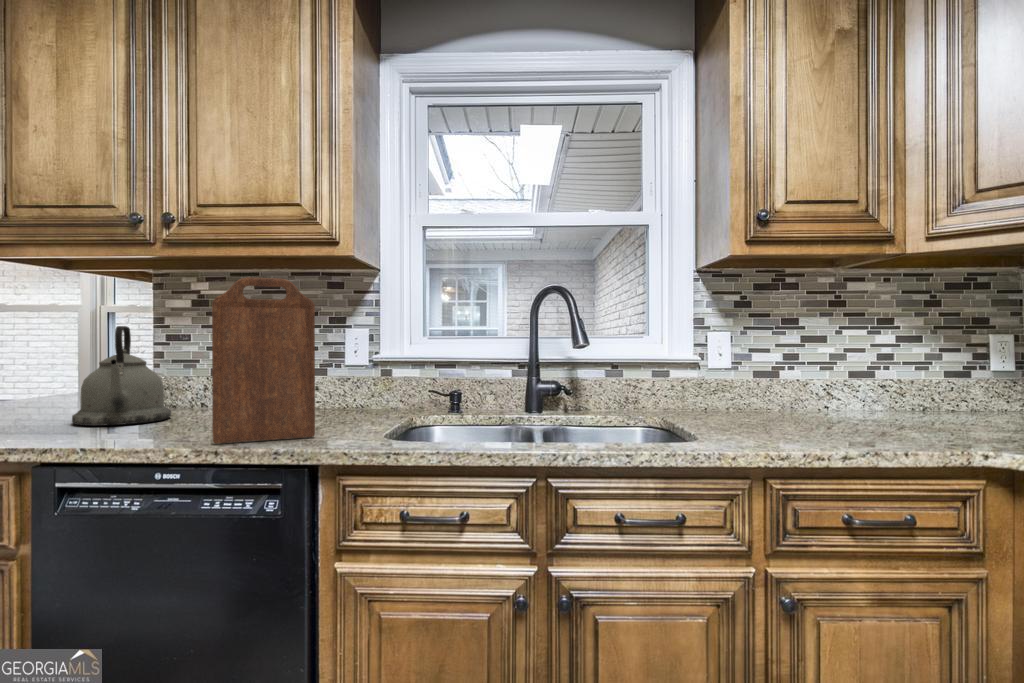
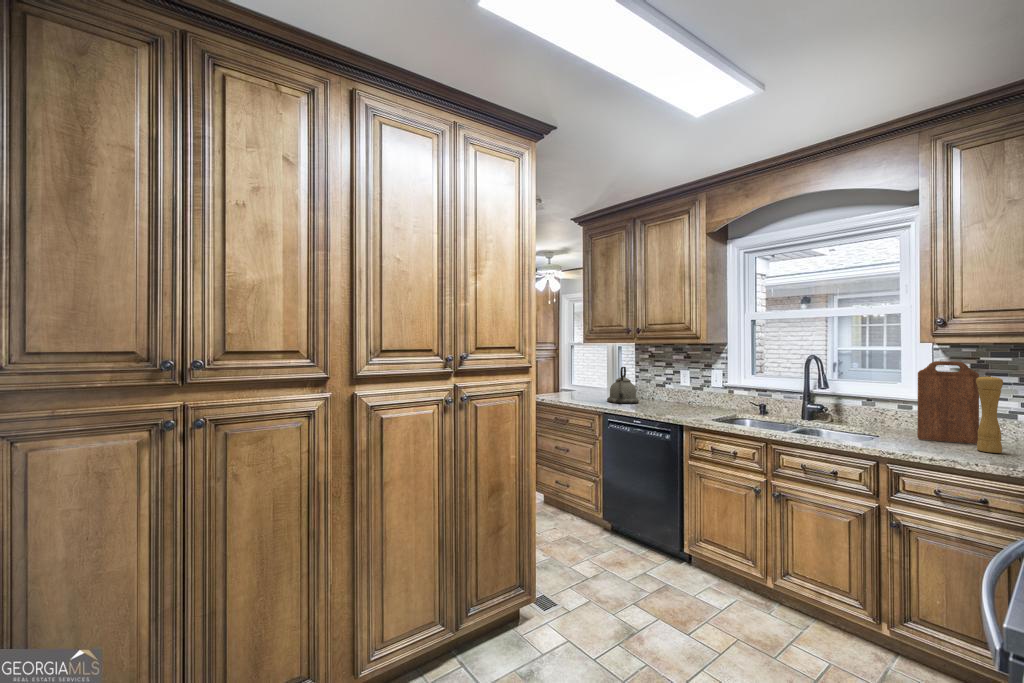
cutting board: present [212,277,315,443] -> present [917,361,979,444]
pepper mill: none [822,306,859,431] -> present [976,375,1003,453]

